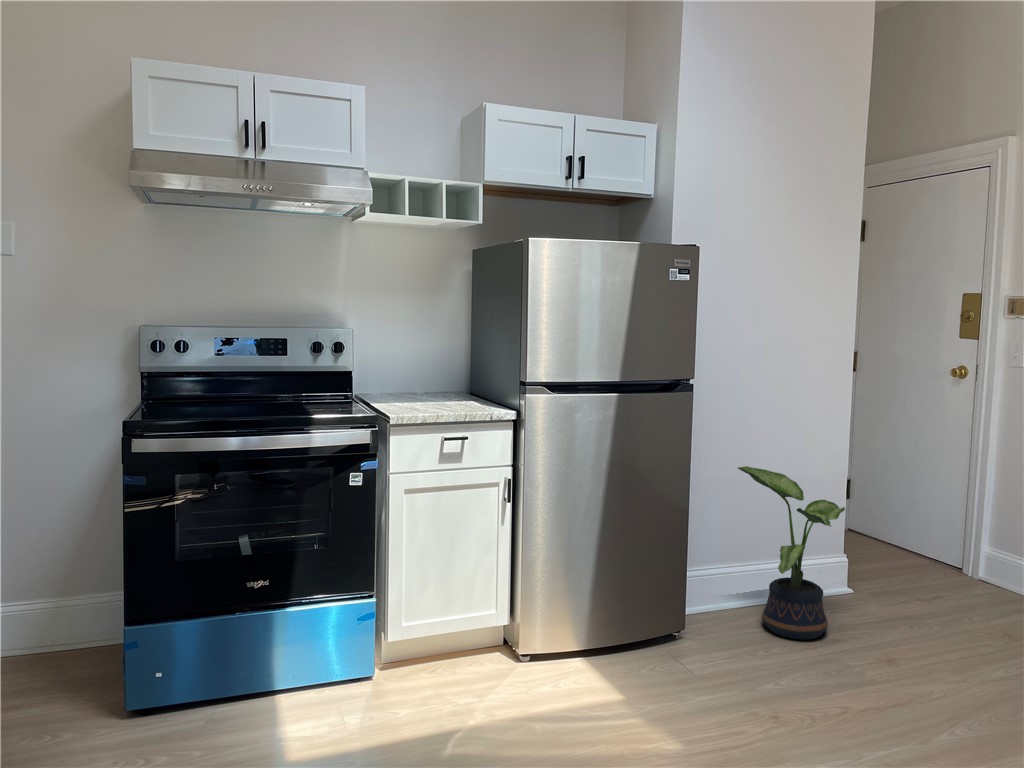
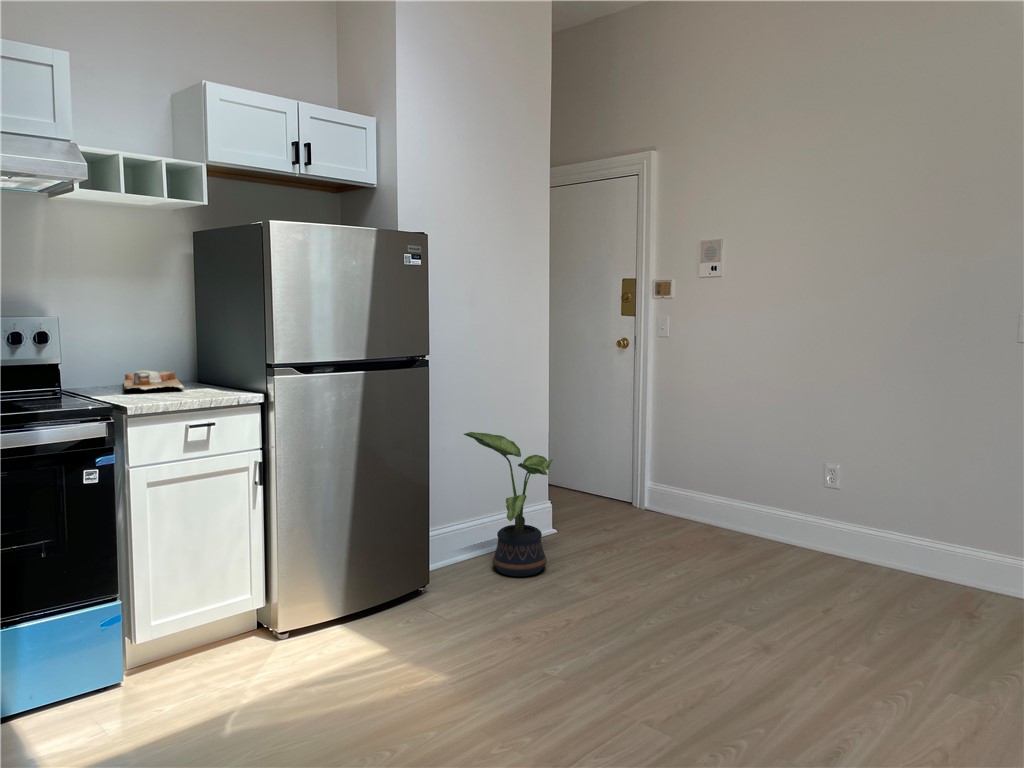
cutting board: none [396,381,449,403] -> present [124,370,184,390]

